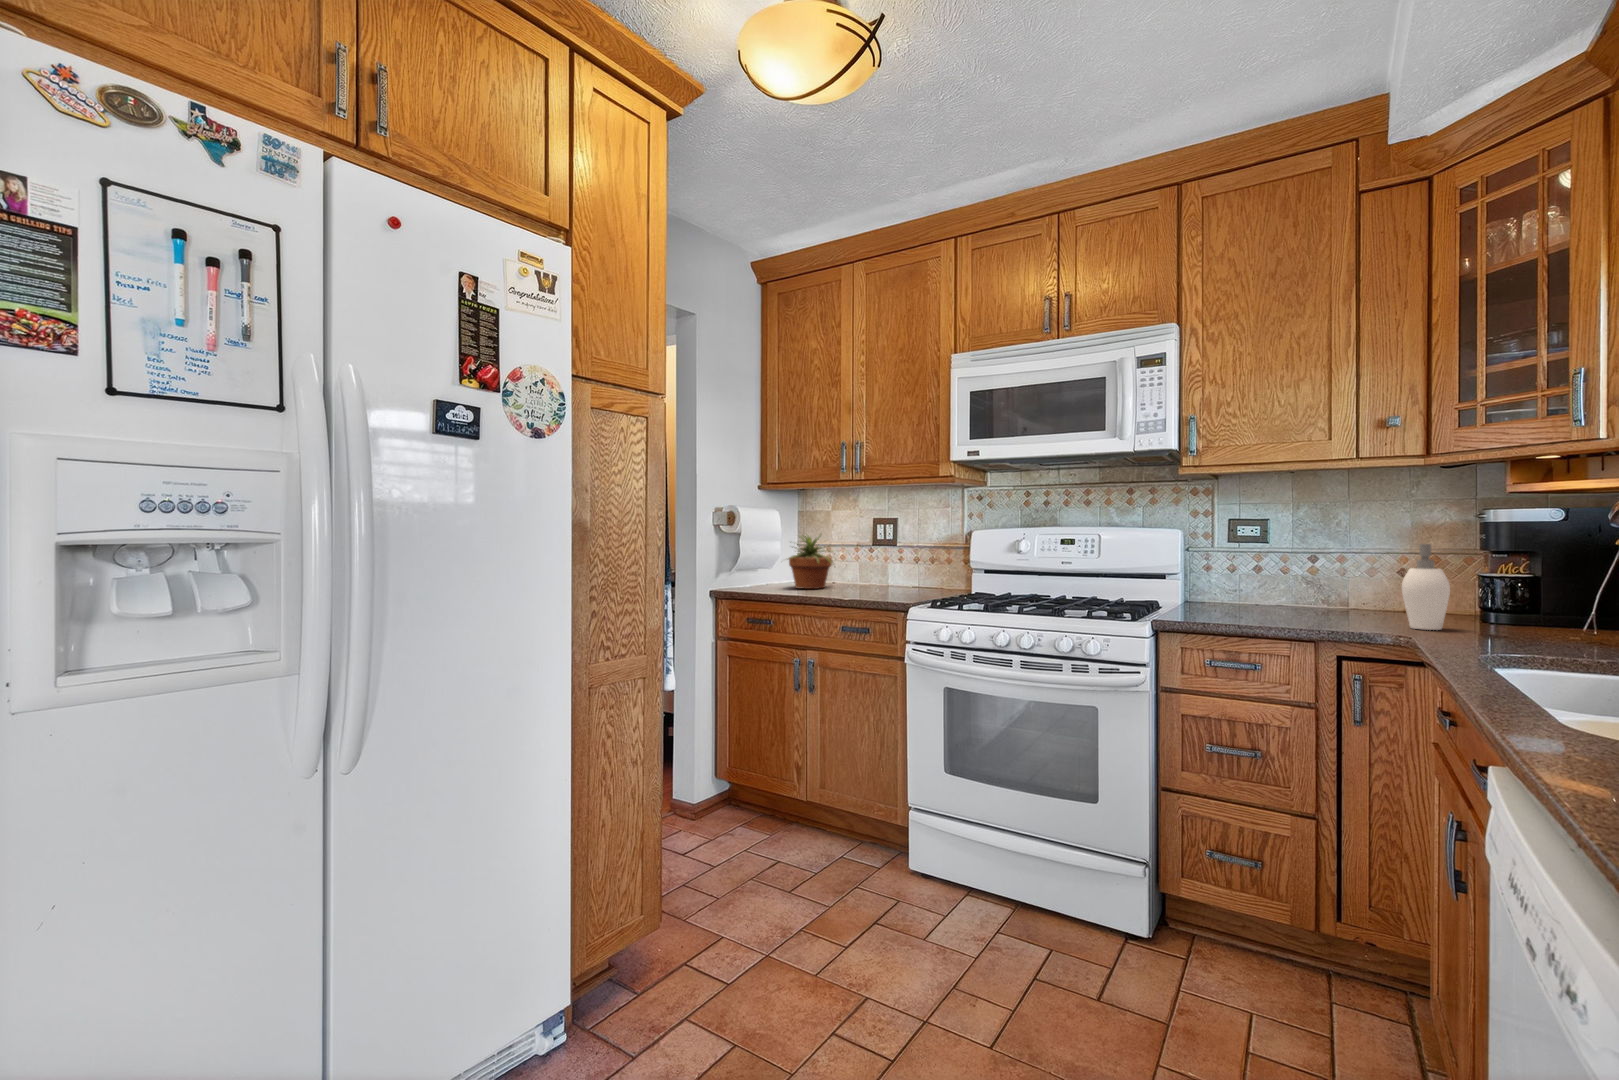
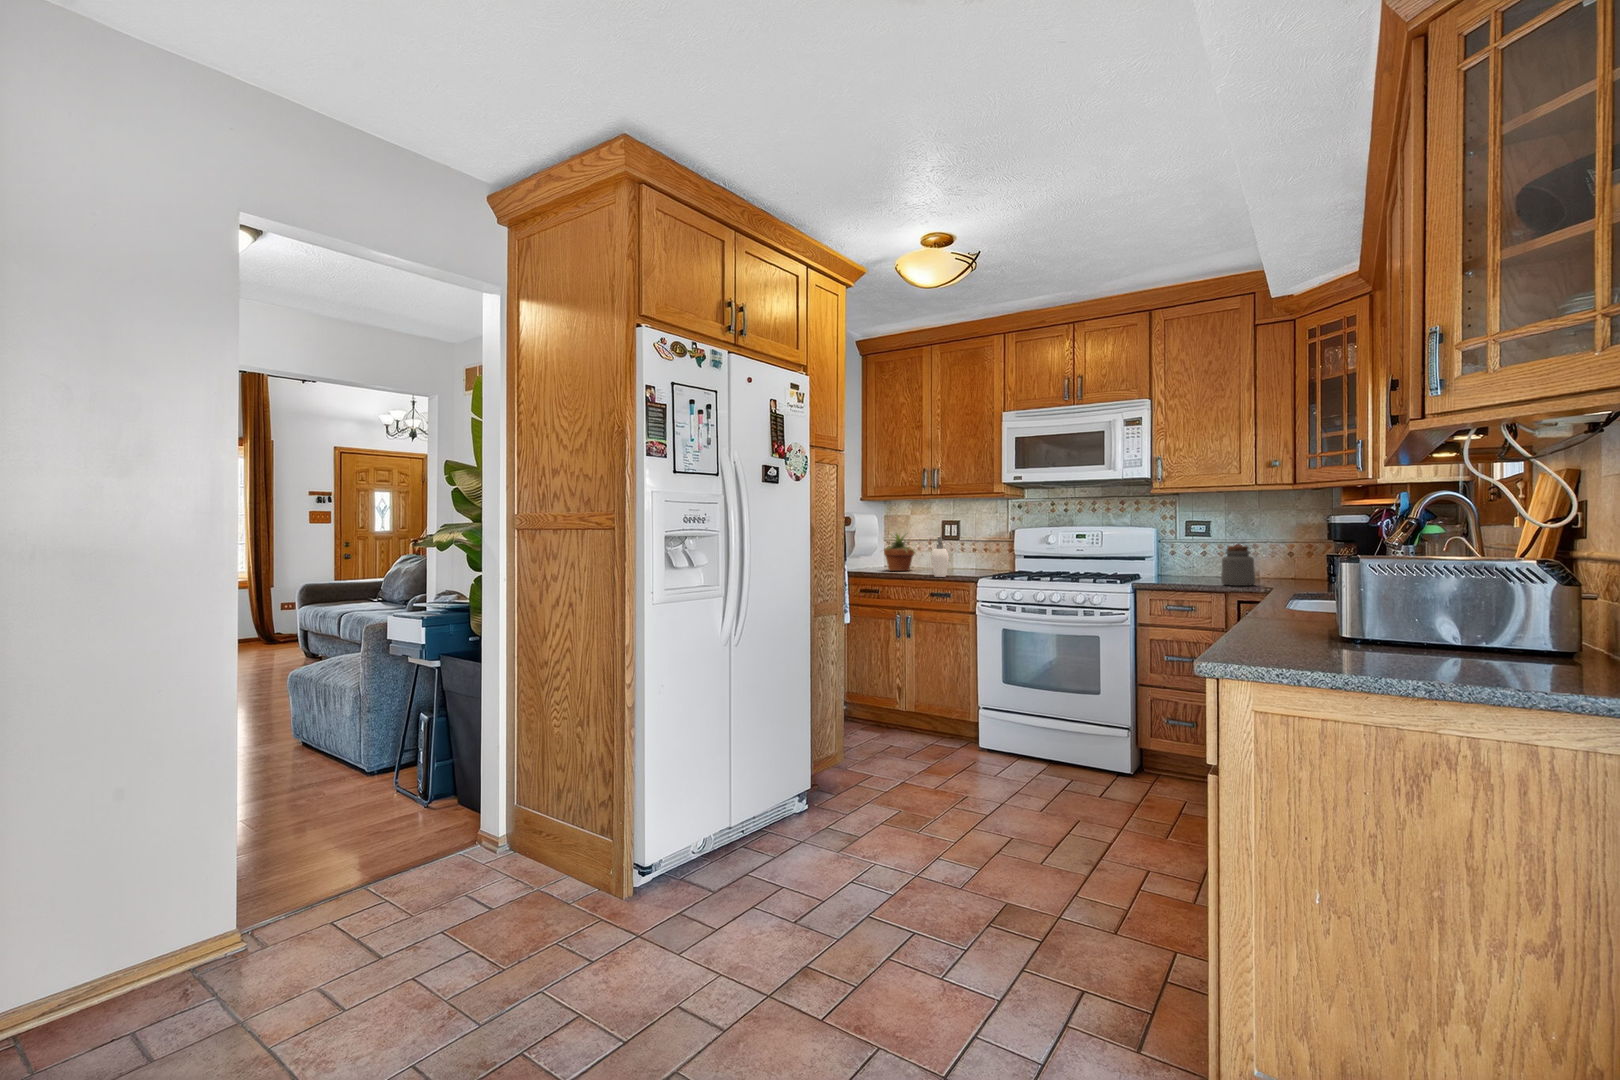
soap dispenser: present [1402,544,1450,630] -> present [931,537,949,577]
jar: none [1306,560,1369,630] -> present [1221,545,1255,586]

